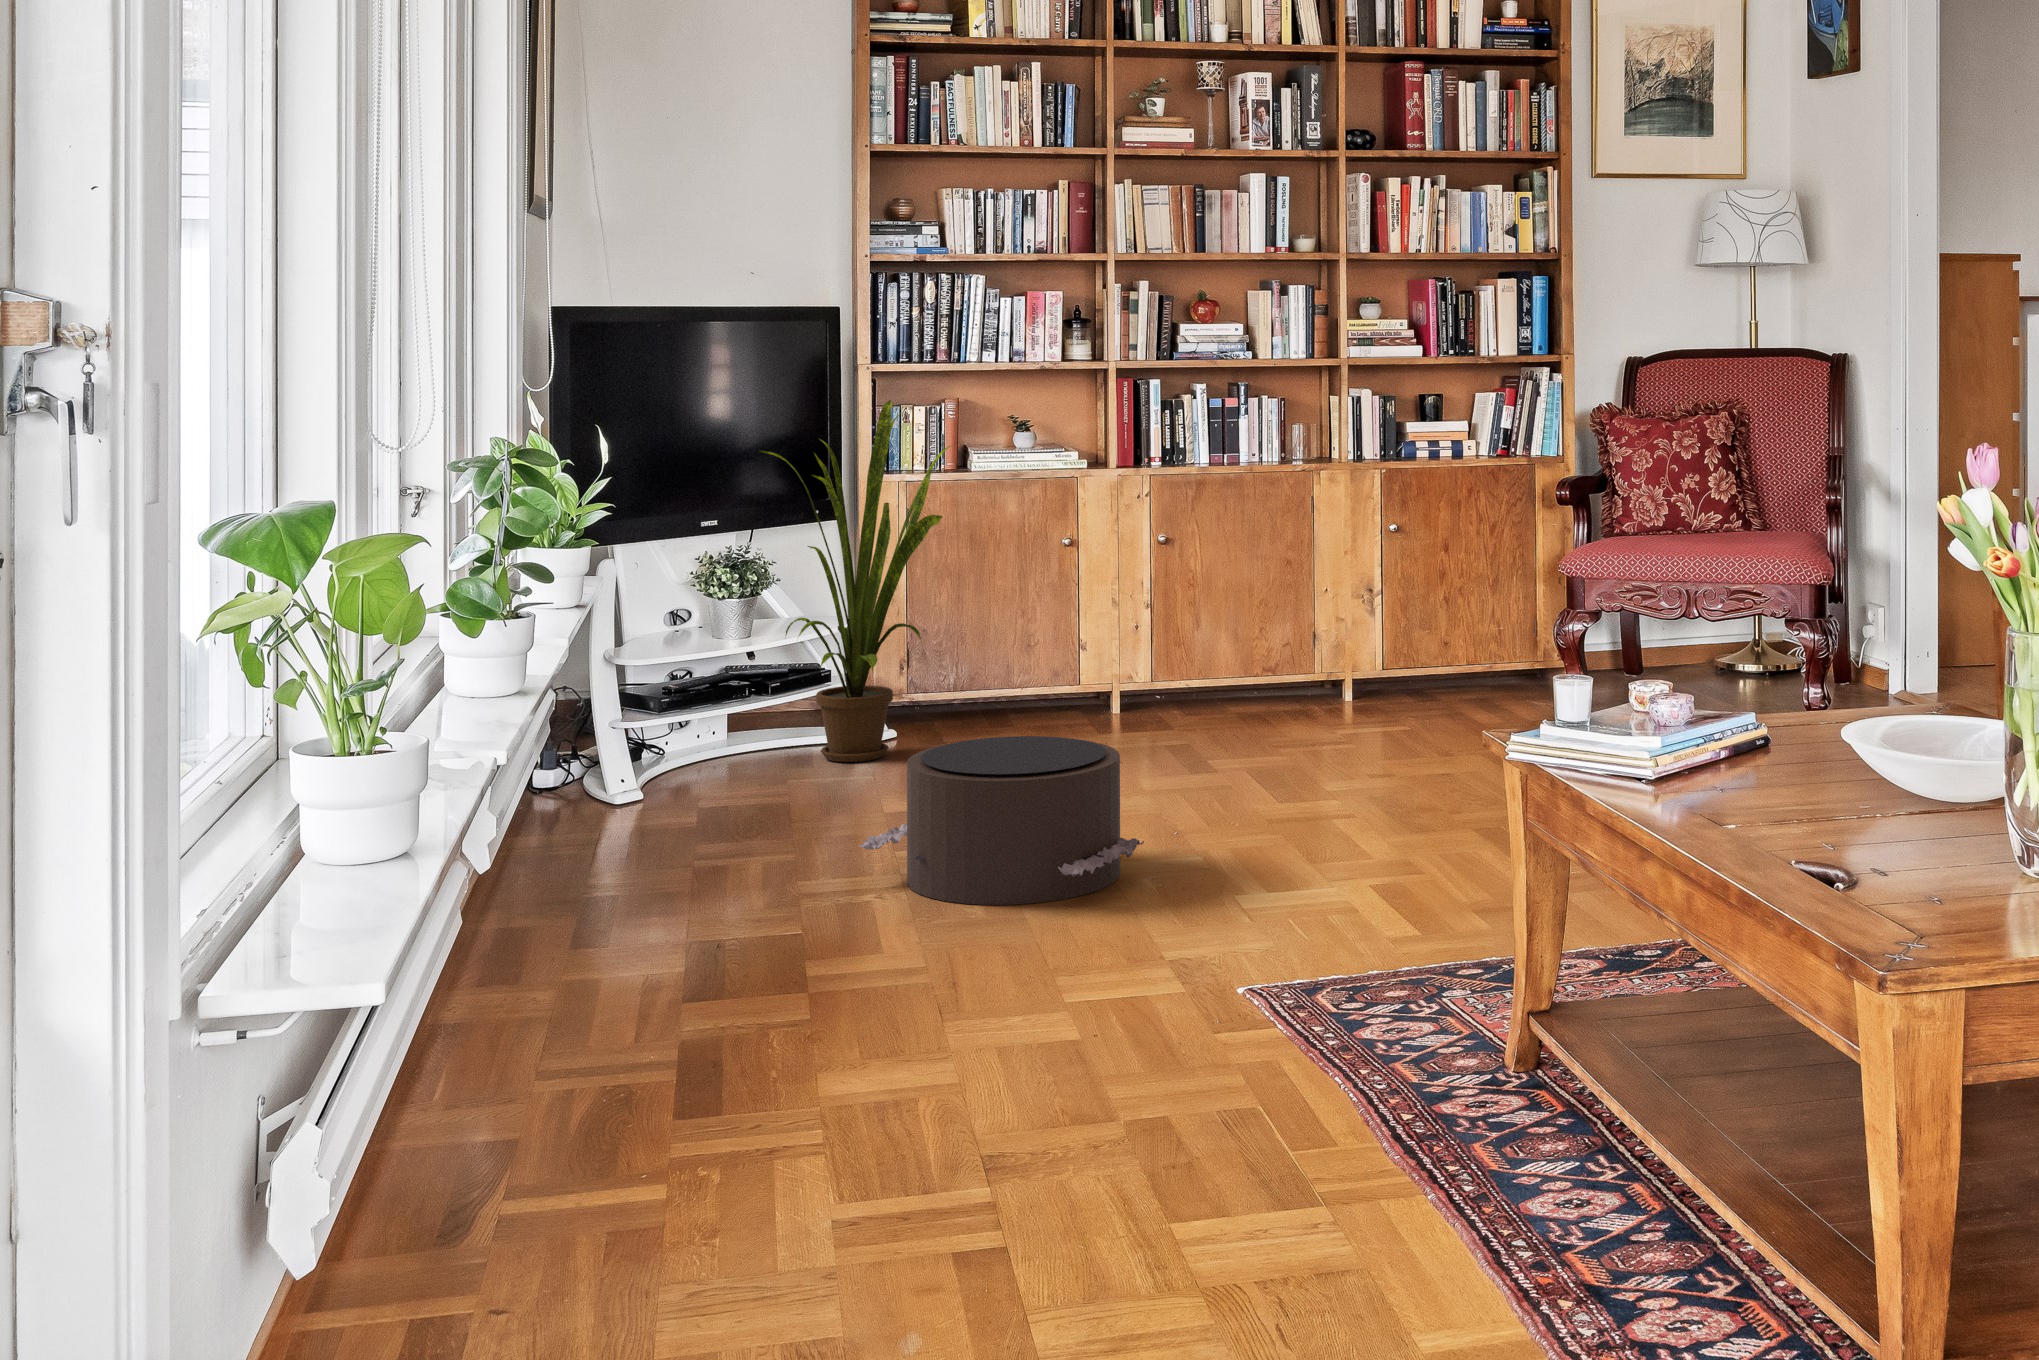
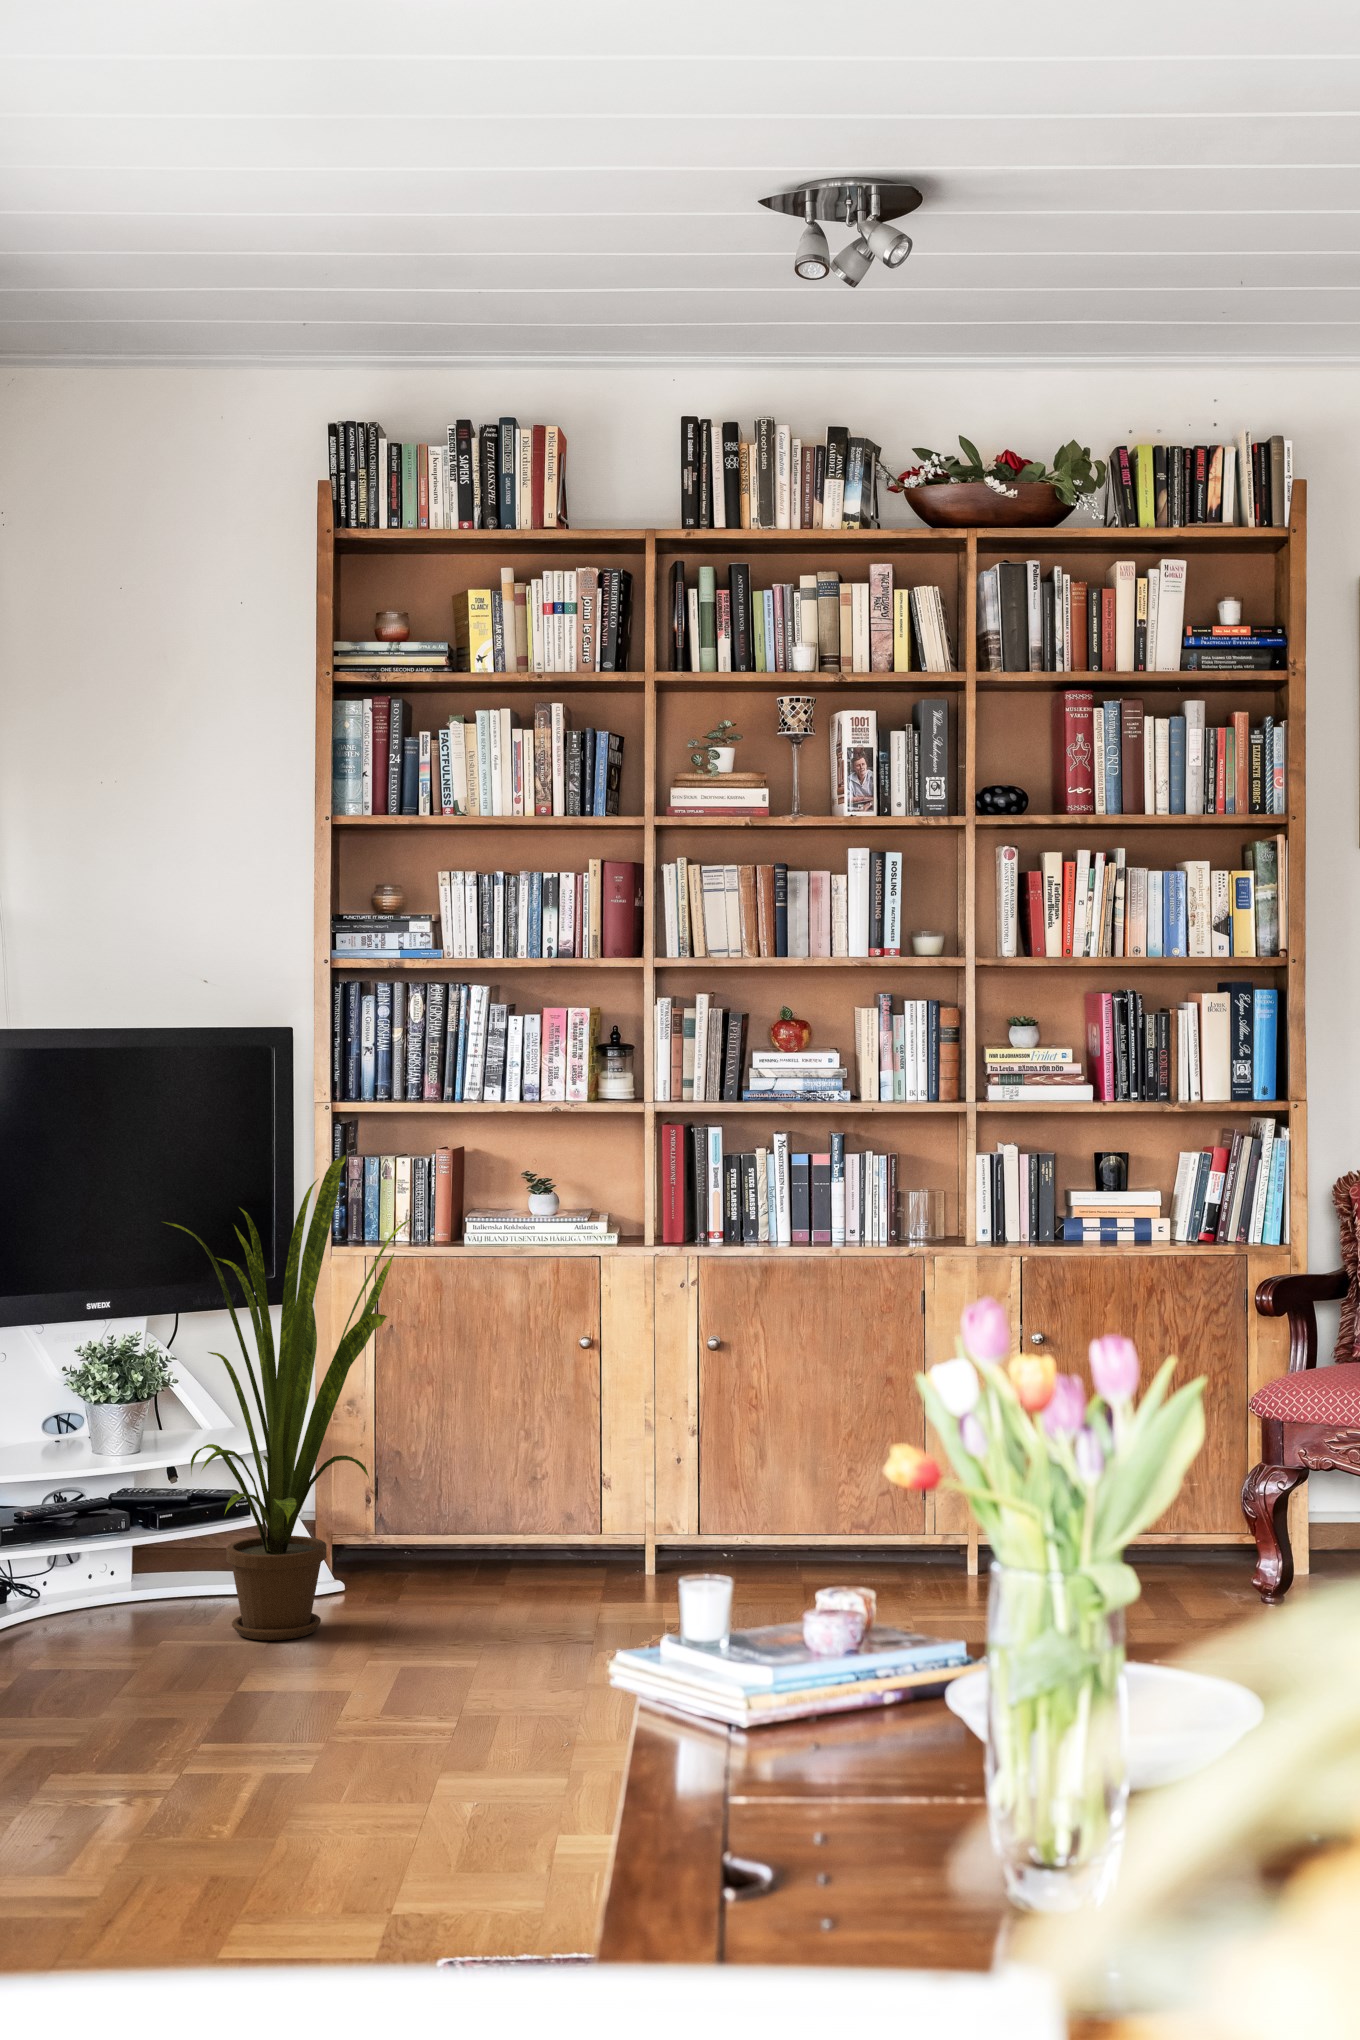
pouf: present [859,736,1144,905] -> none [145,1645,528,1897]

